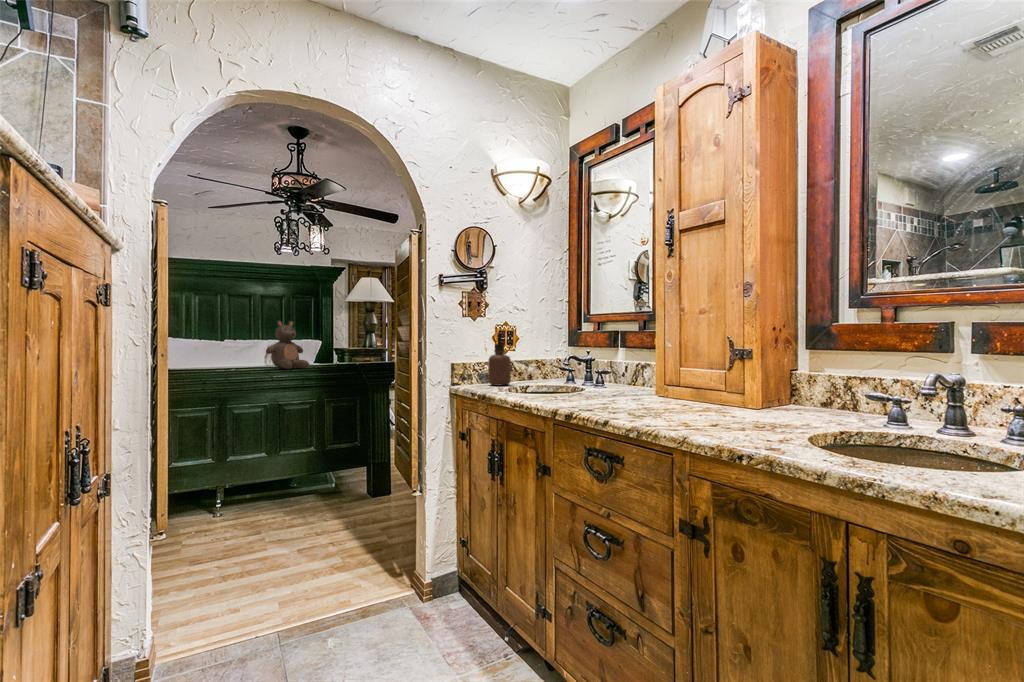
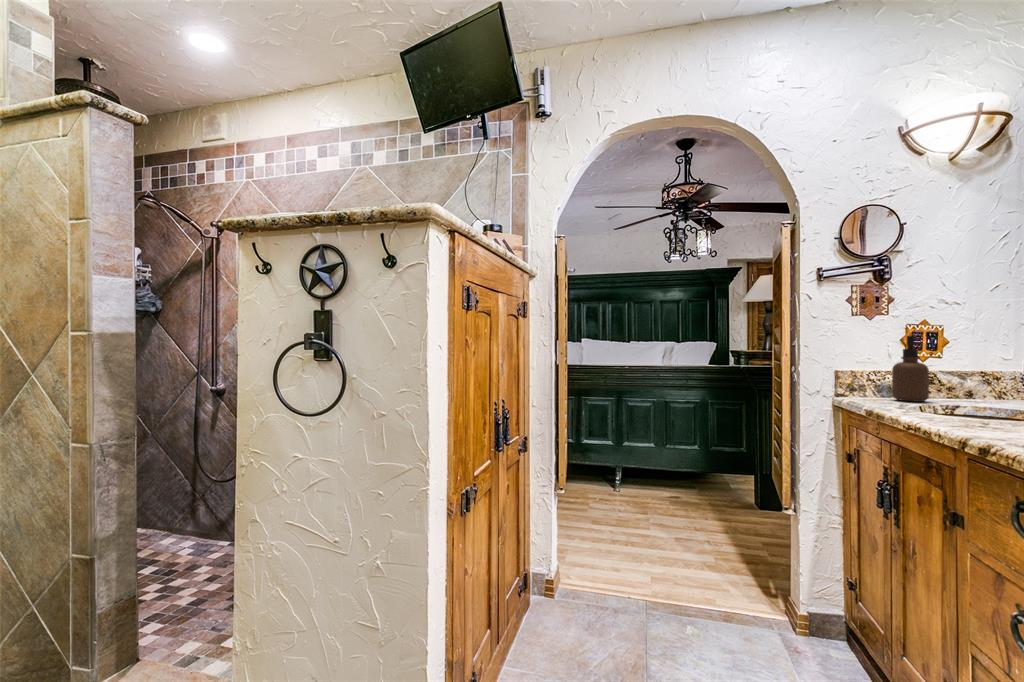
teddy bear: present [266,321,309,369] -> none [657,324,695,369]

